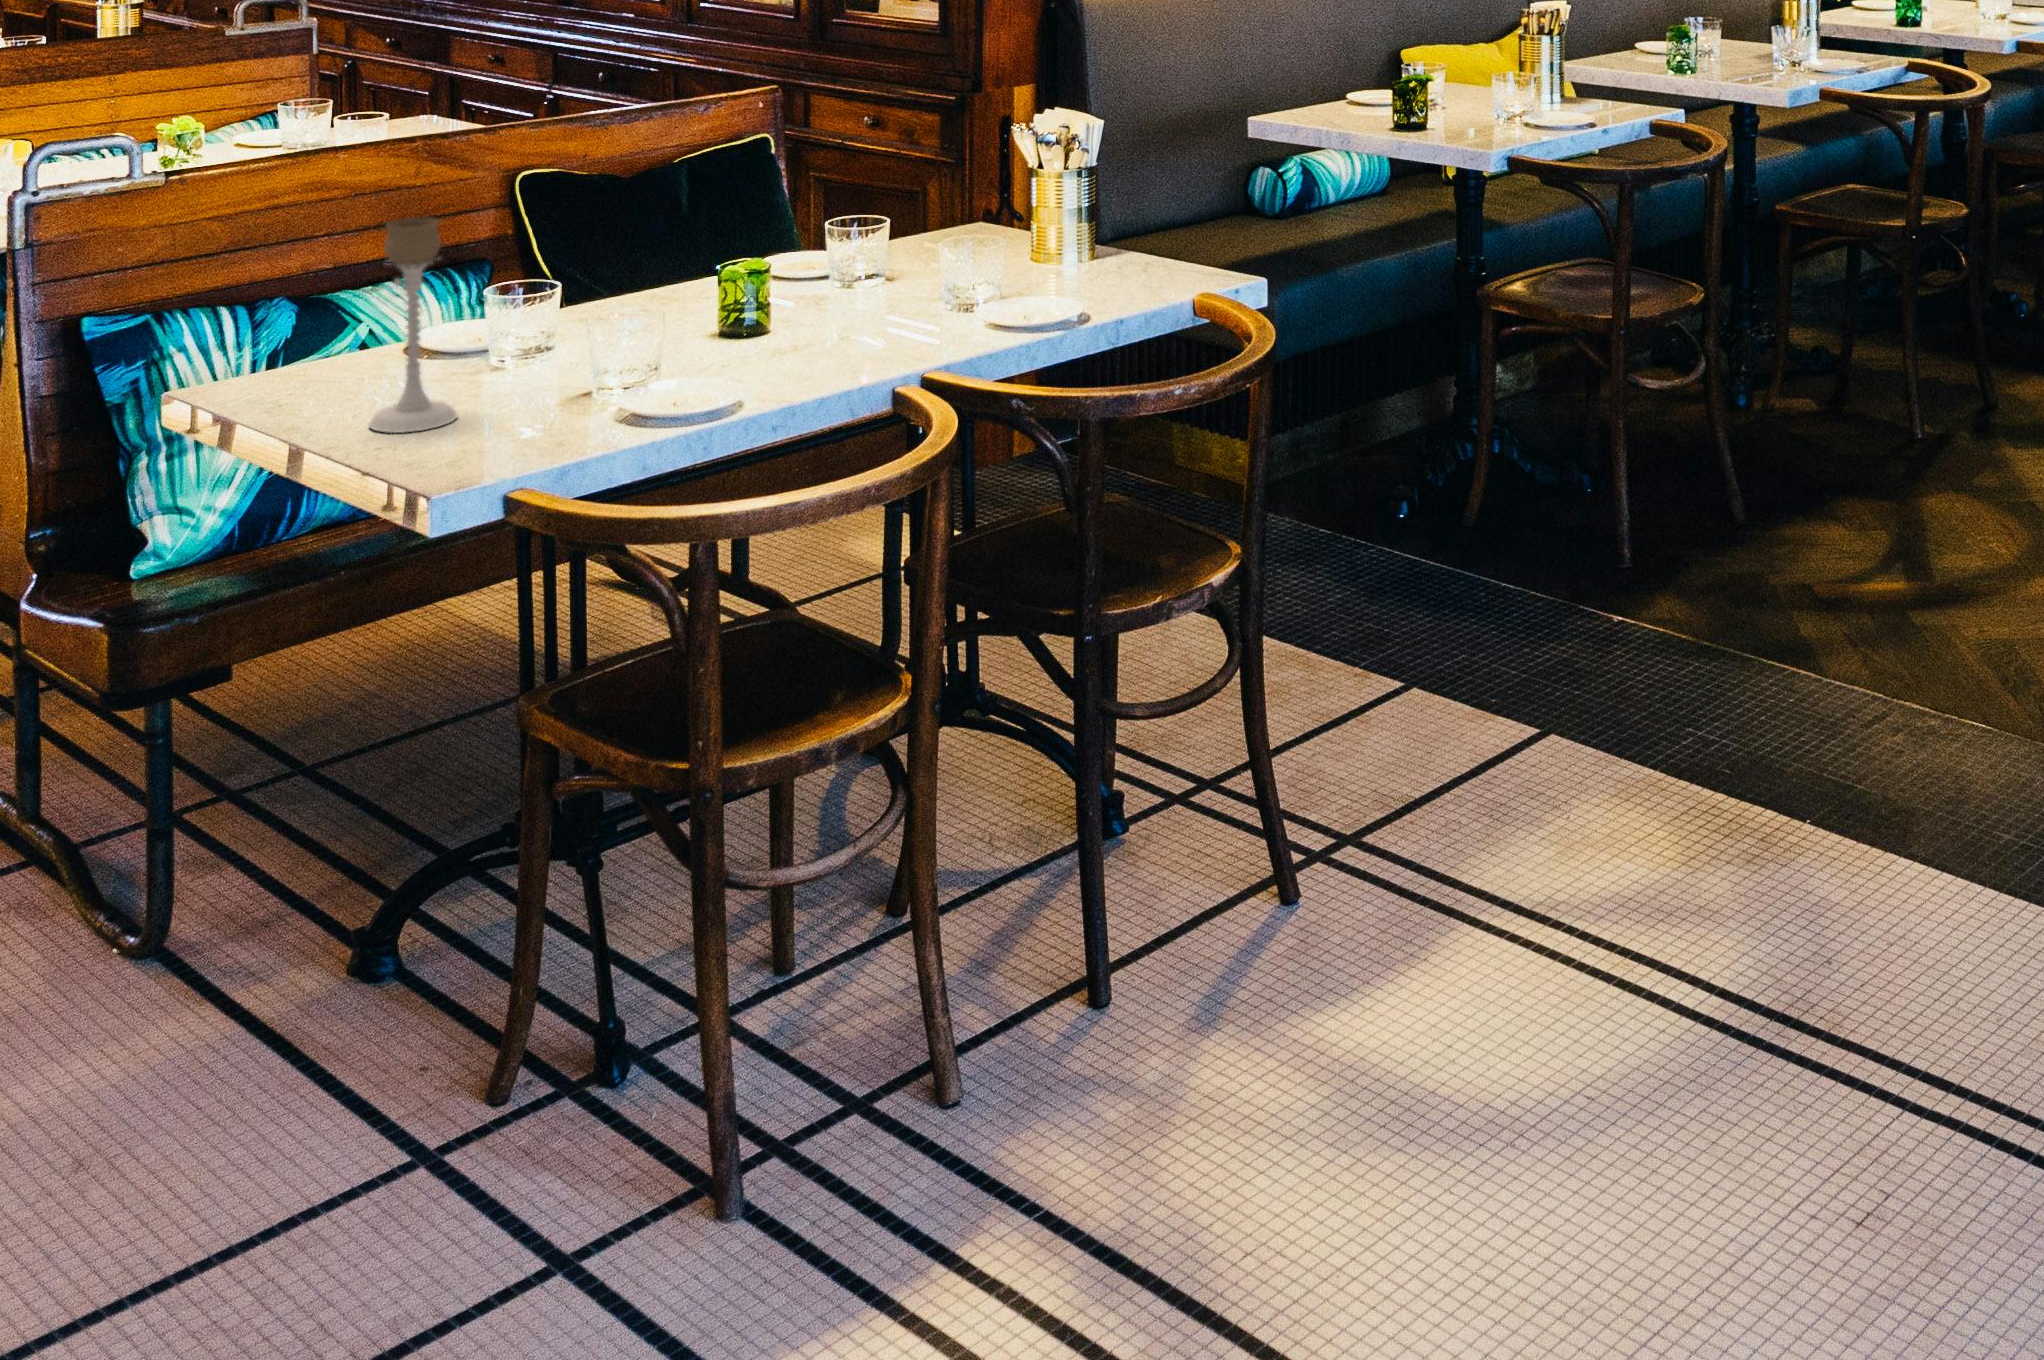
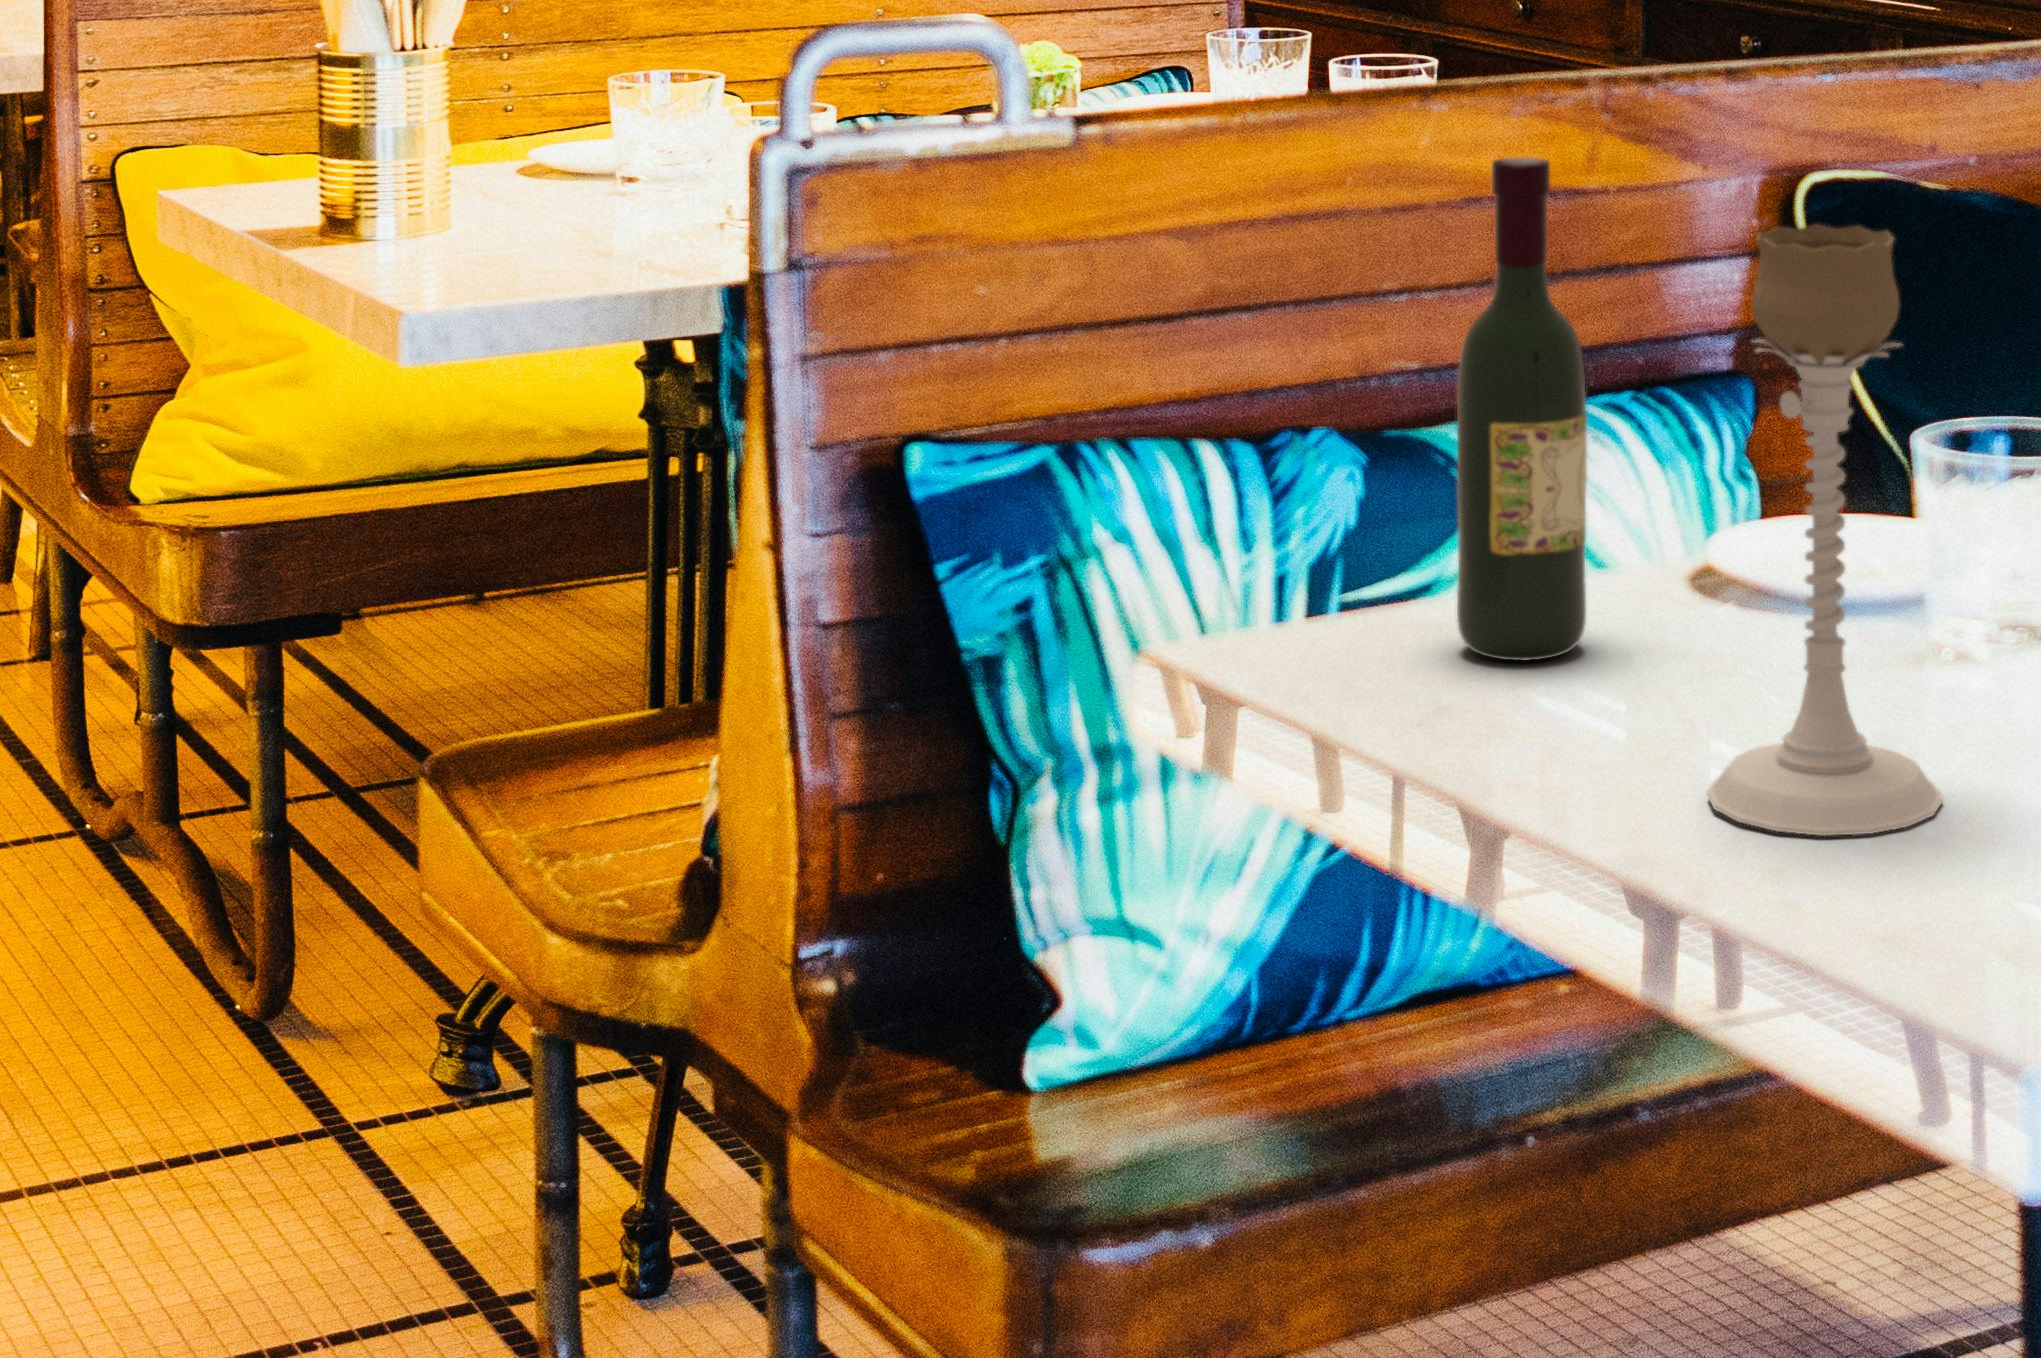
wine bottle: none [299,191,353,383] -> present [1457,157,1587,660]

